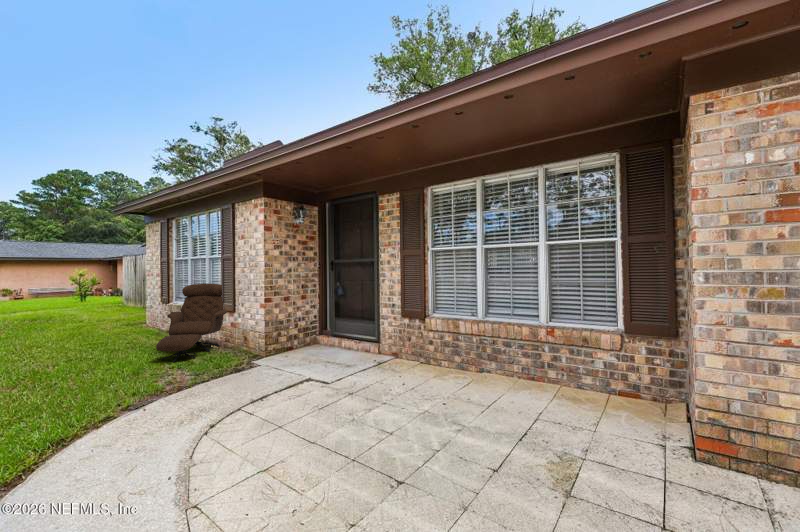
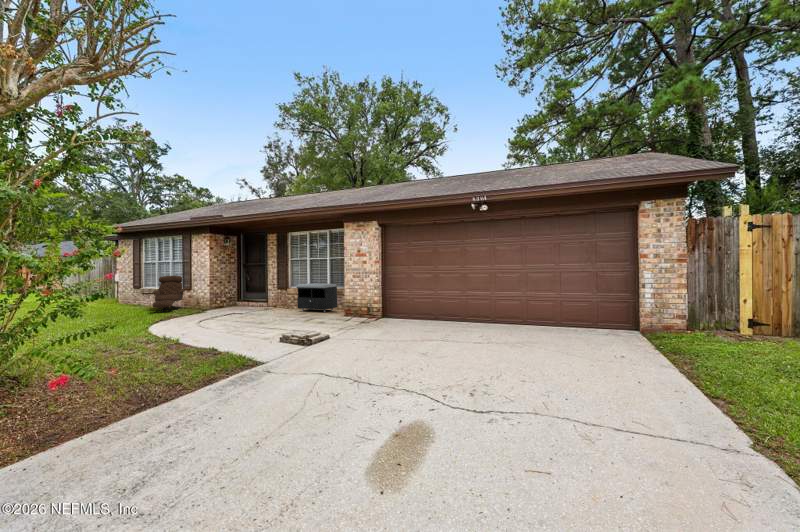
storage bench: none [461,309,576,402] -> present [296,284,337,312]

